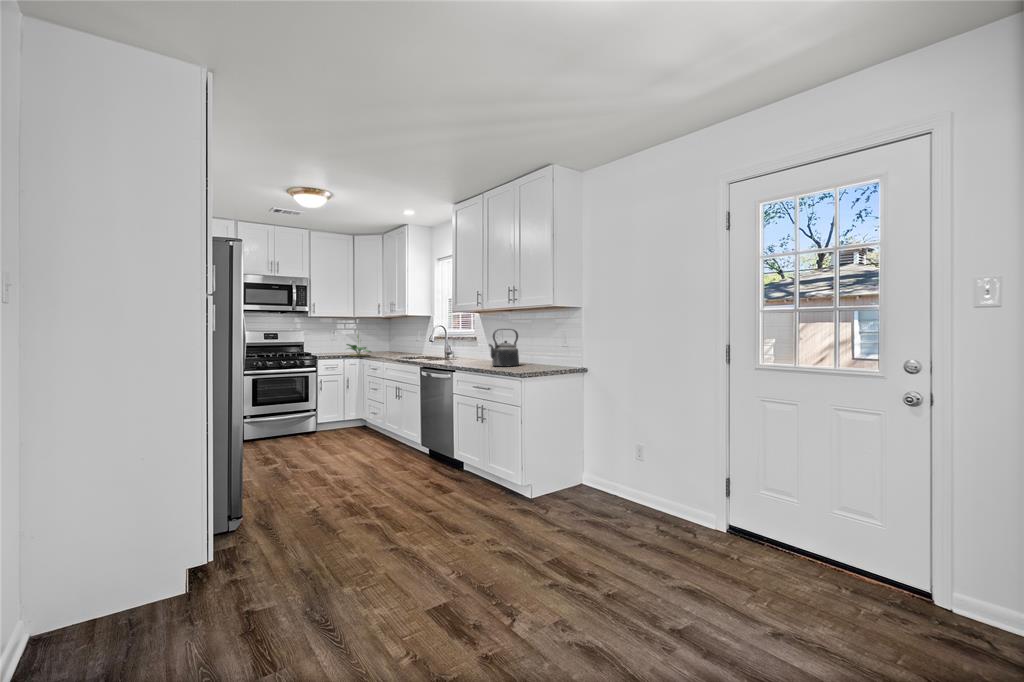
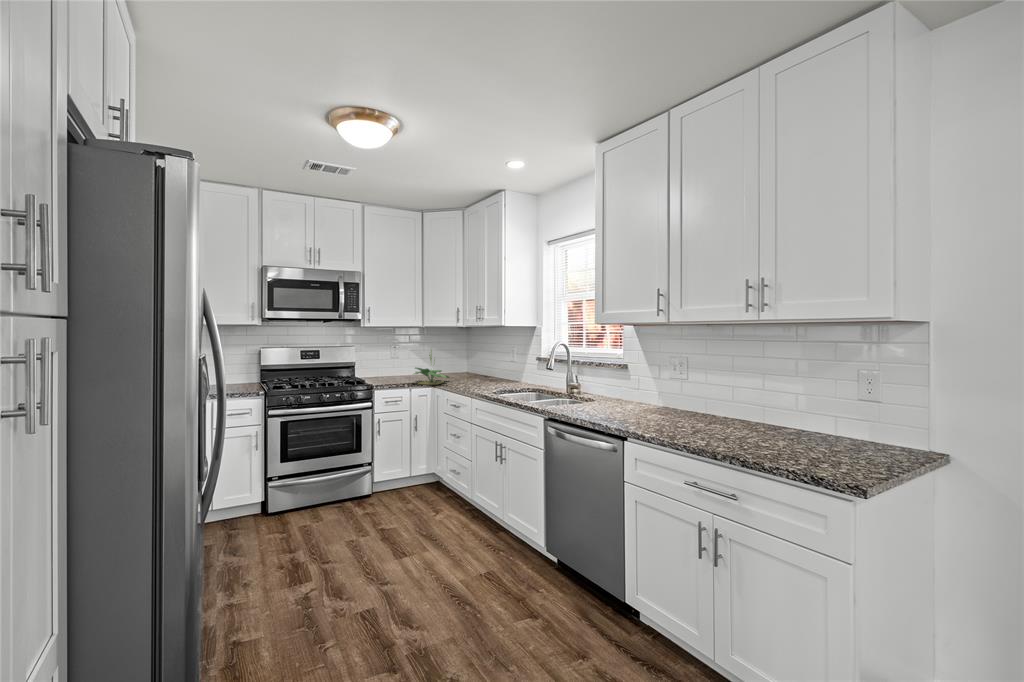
kettle: present [489,329,519,366] -> none [697,362,753,437]

